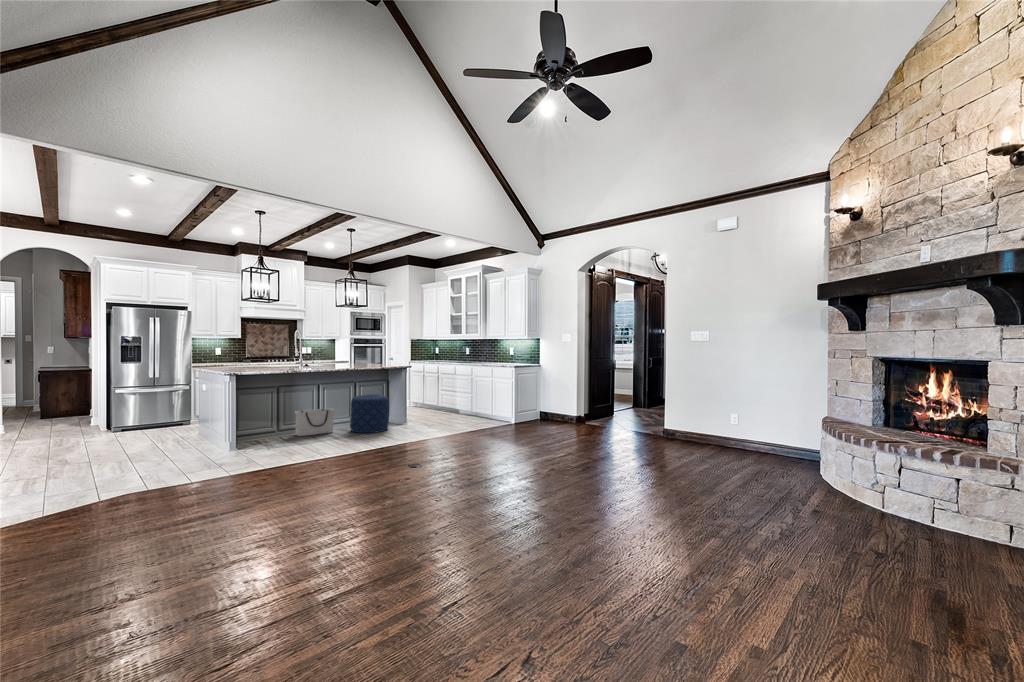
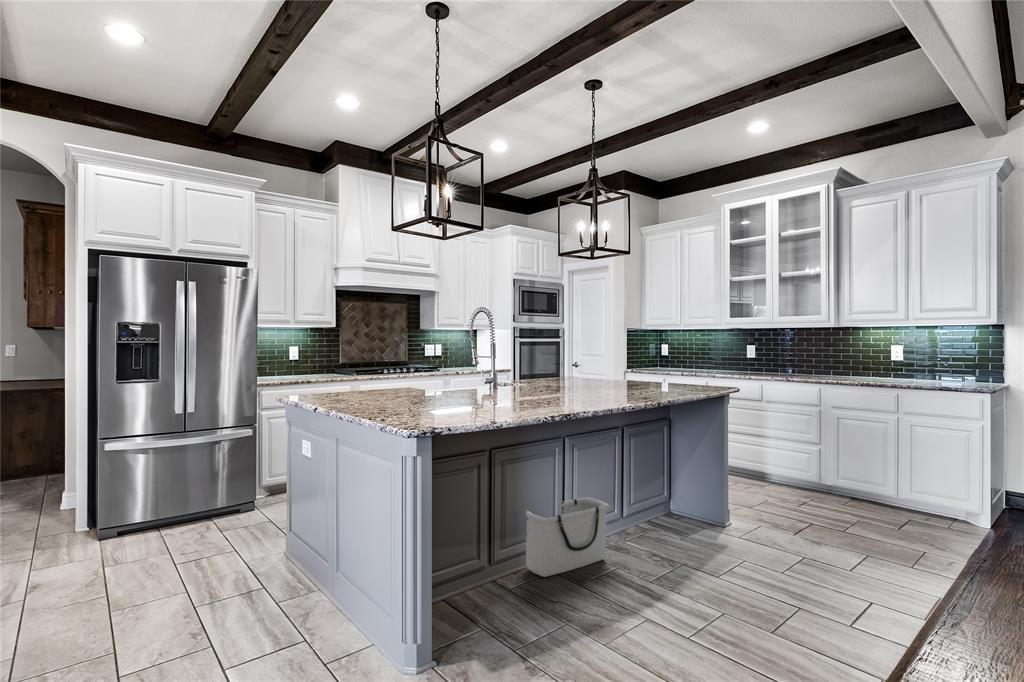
pouf: present [350,394,389,433] -> none [634,461,730,567]

